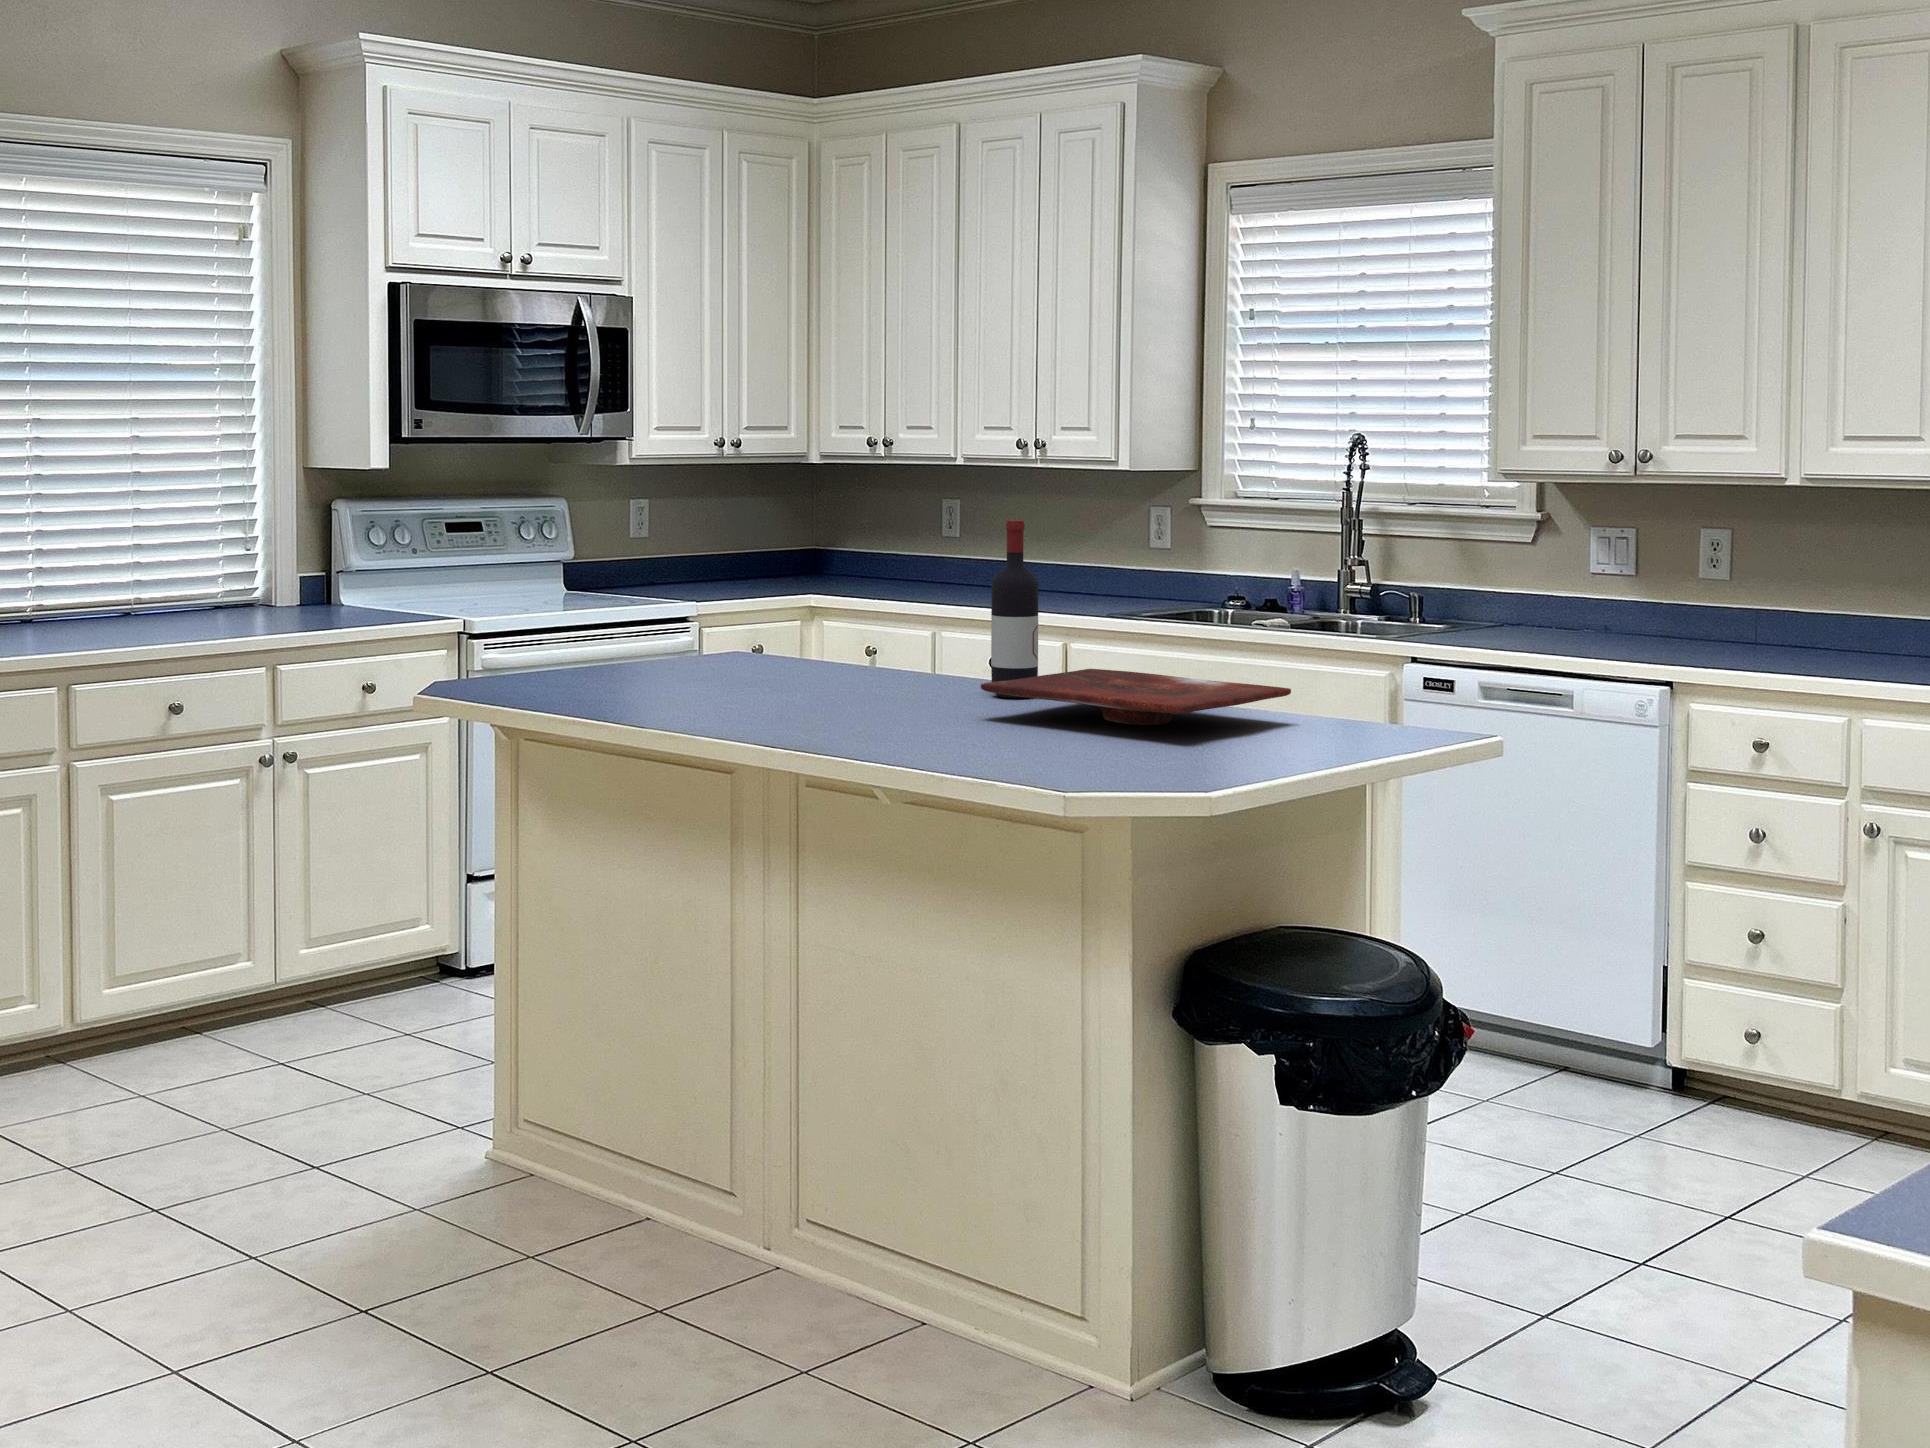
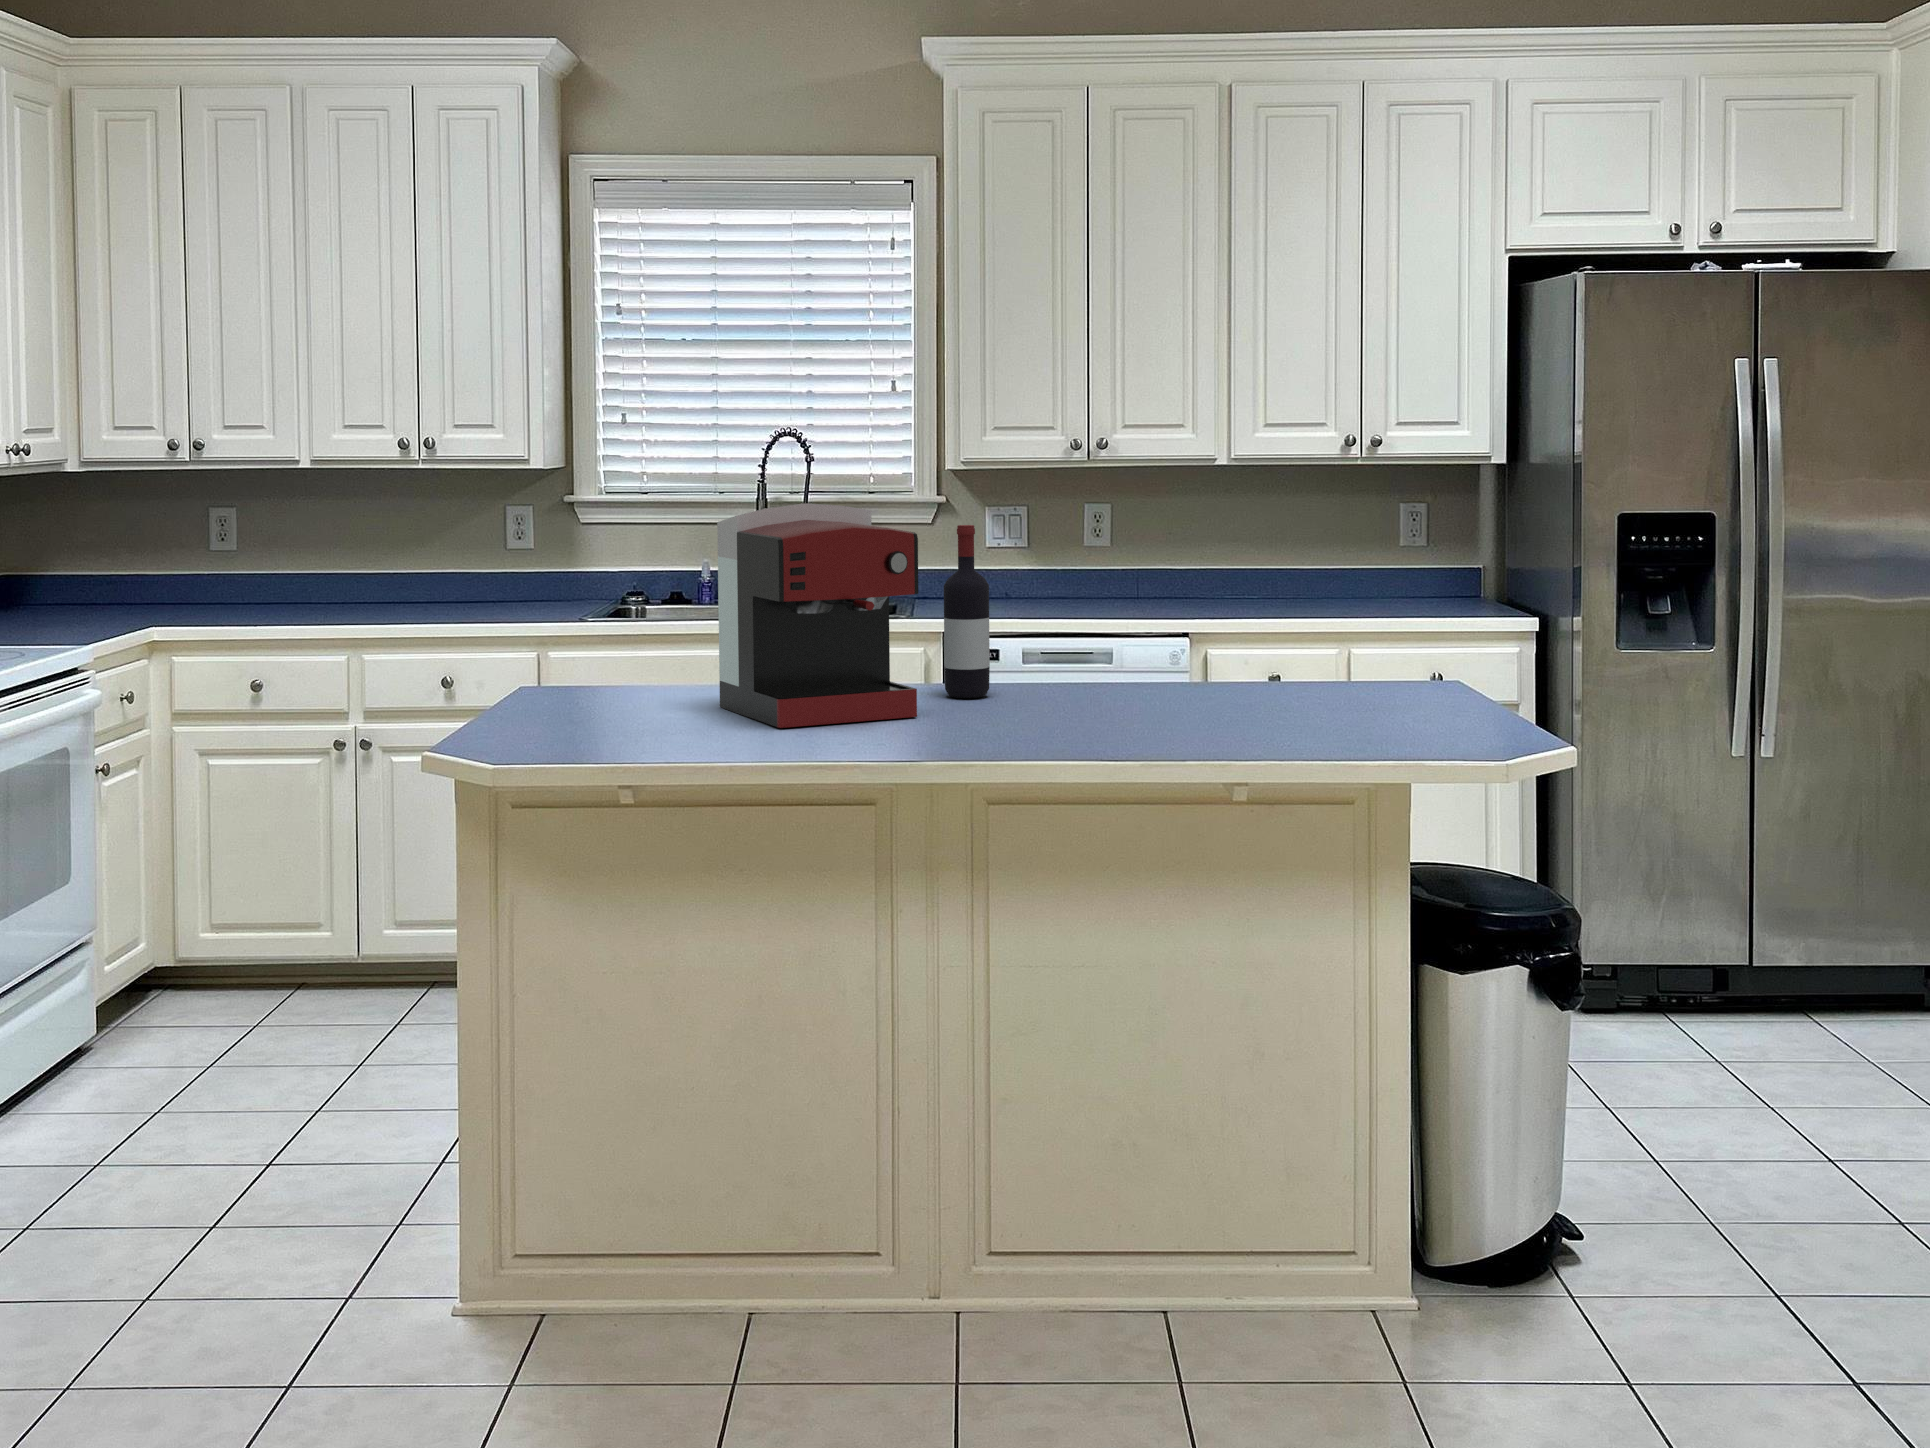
coffee maker: none [744,490,927,705] -> present [717,503,918,728]
cutting board: present [981,669,1291,725] -> none [1040,660,1284,706]

